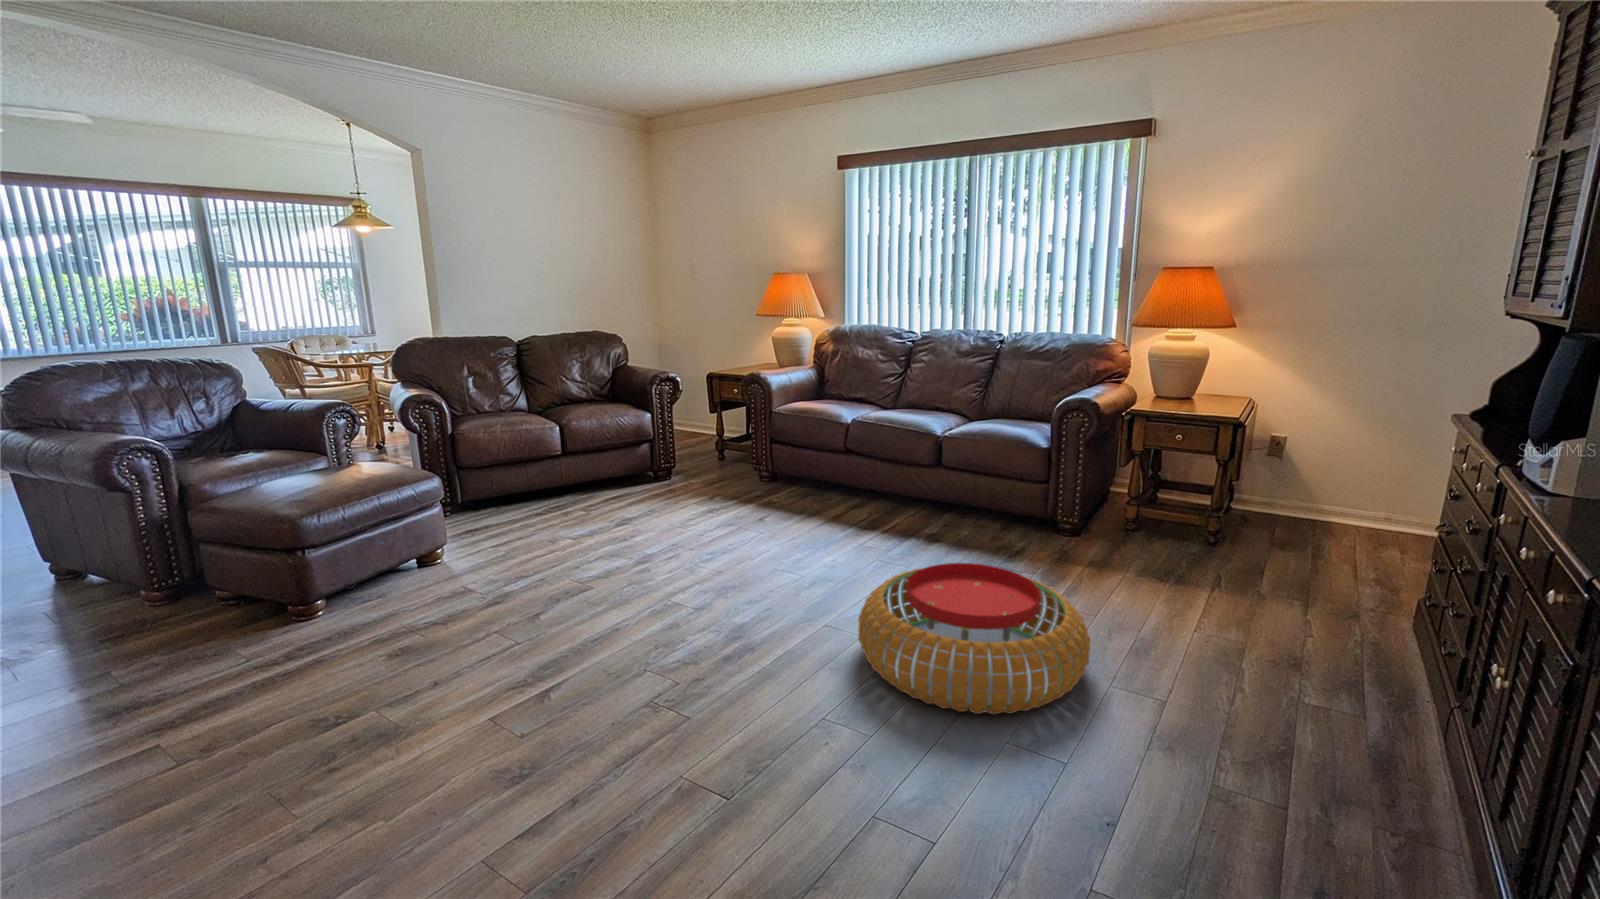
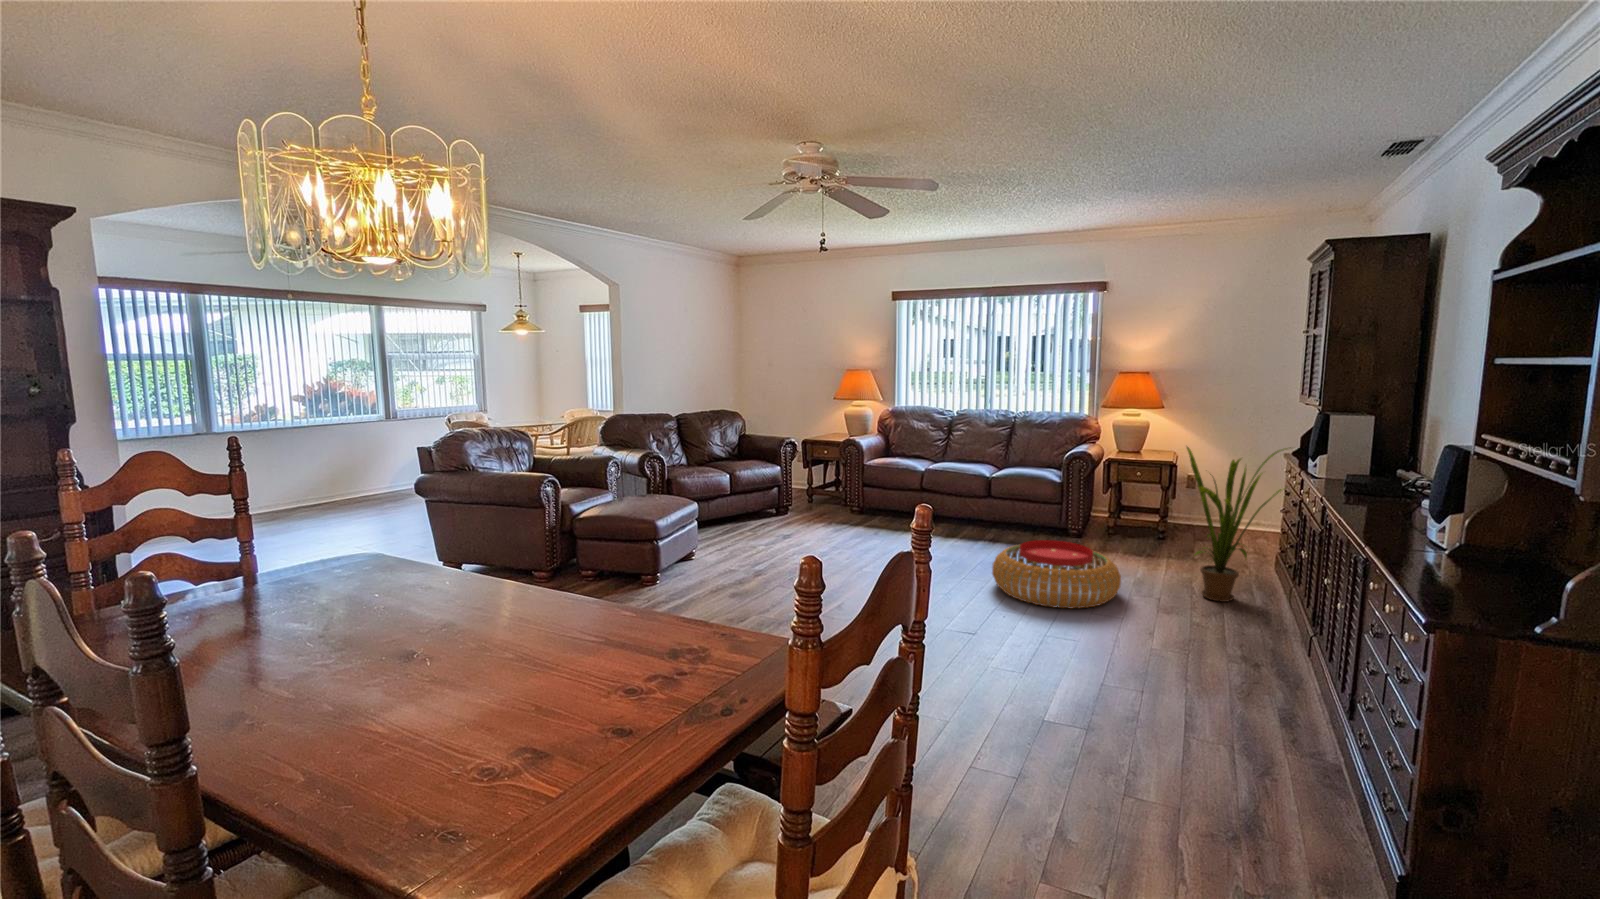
house plant: none [1232,399,1490,712] -> present [1187,447,1291,602]

